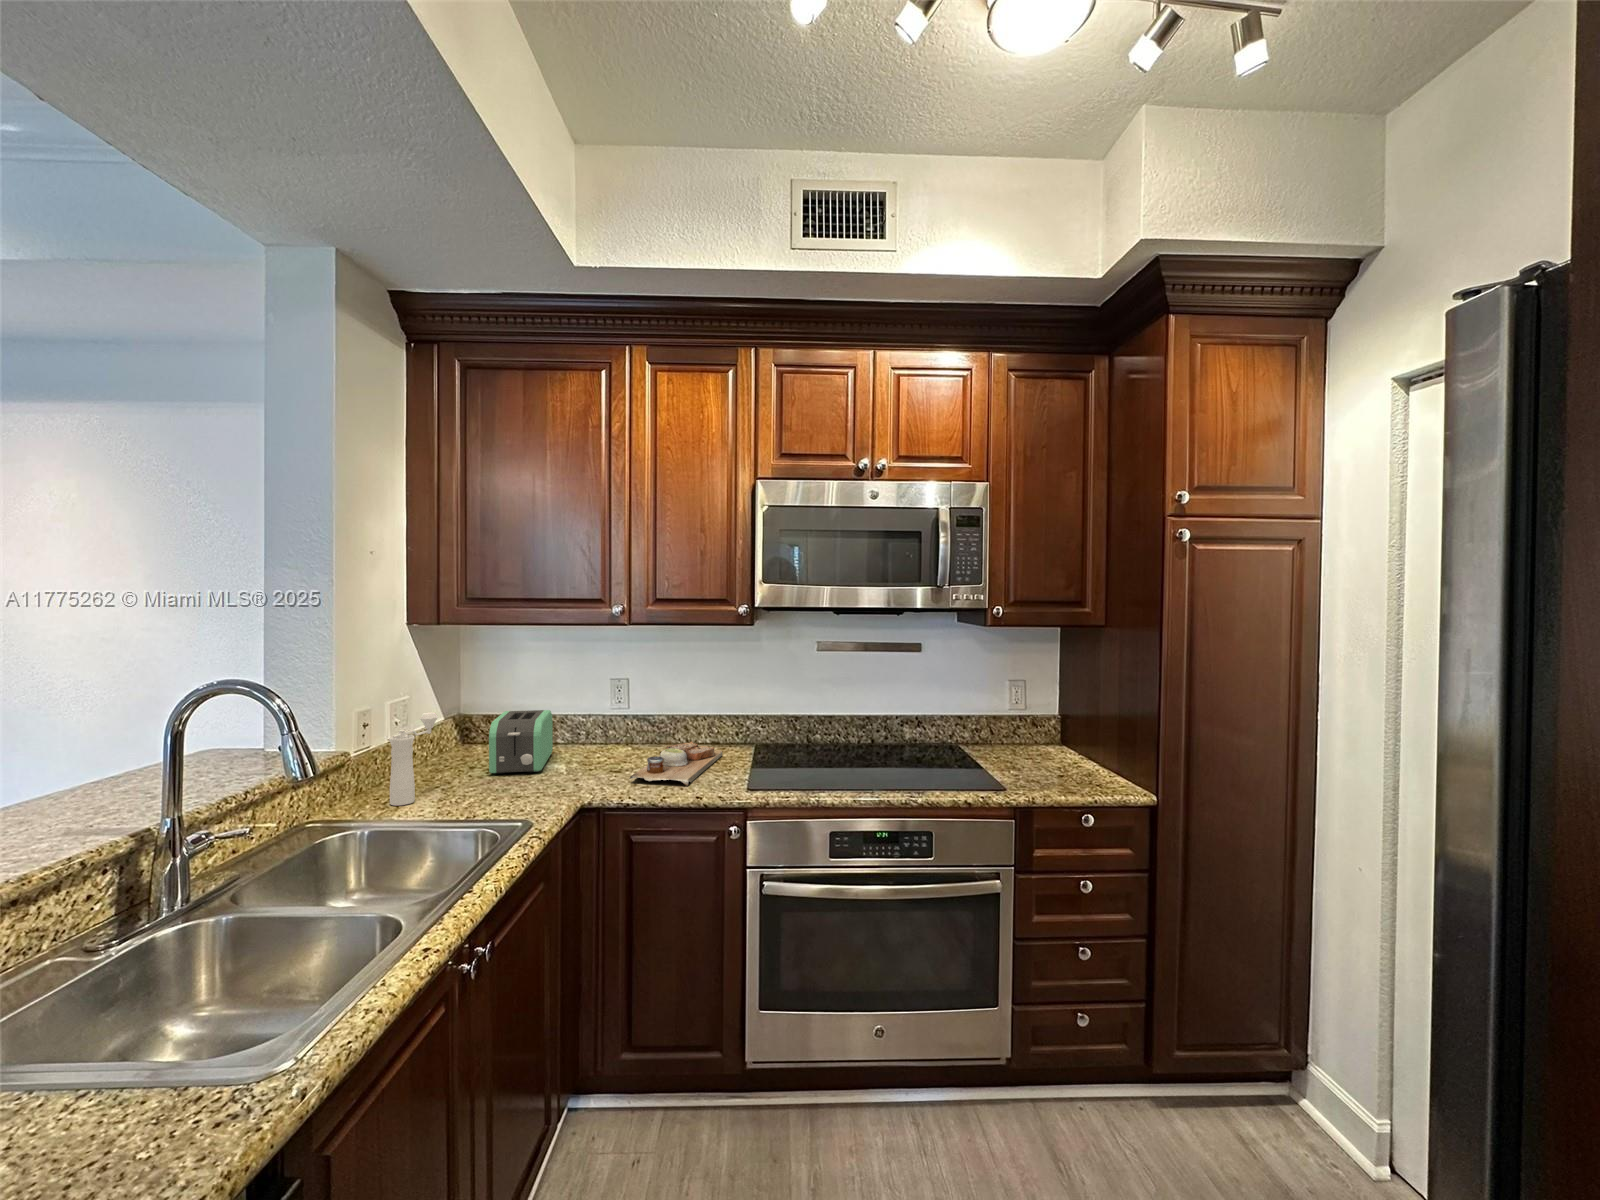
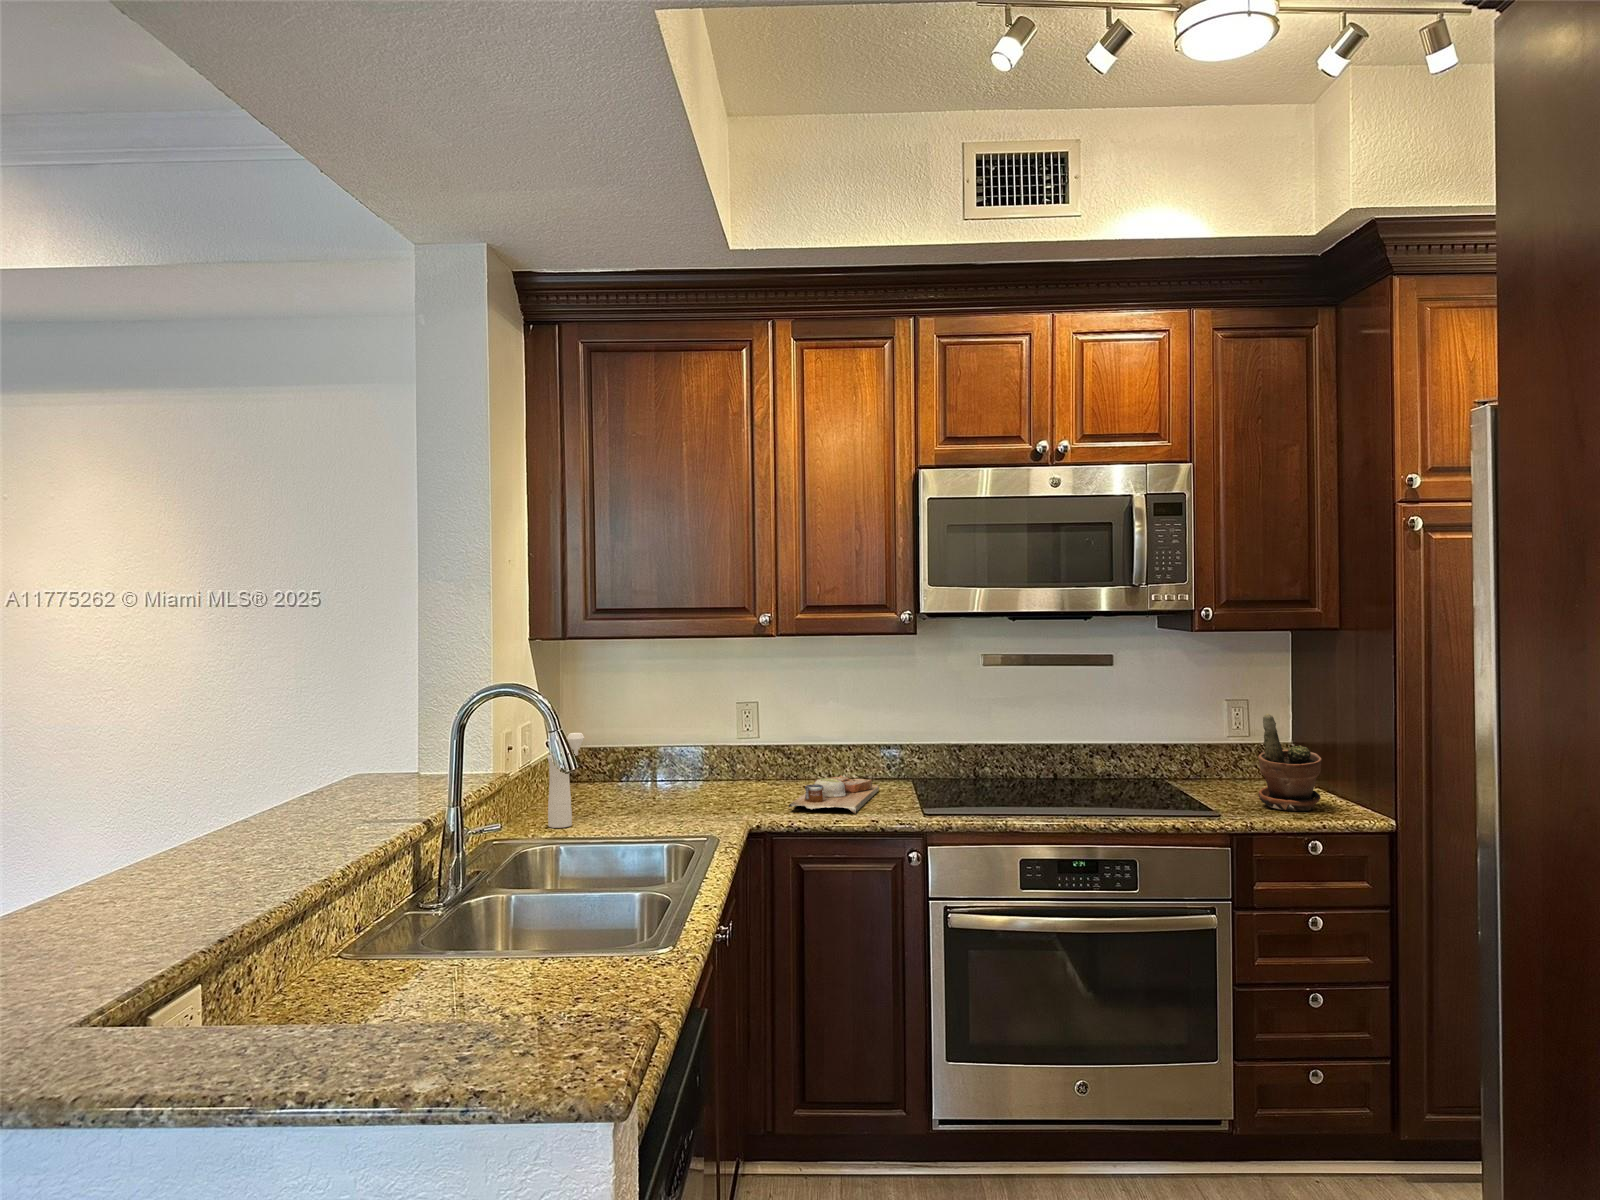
potted plant: none [1038,699,1093,784] -> present [1258,714,1322,811]
toaster: present [489,710,553,774] -> none [626,738,684,806]

